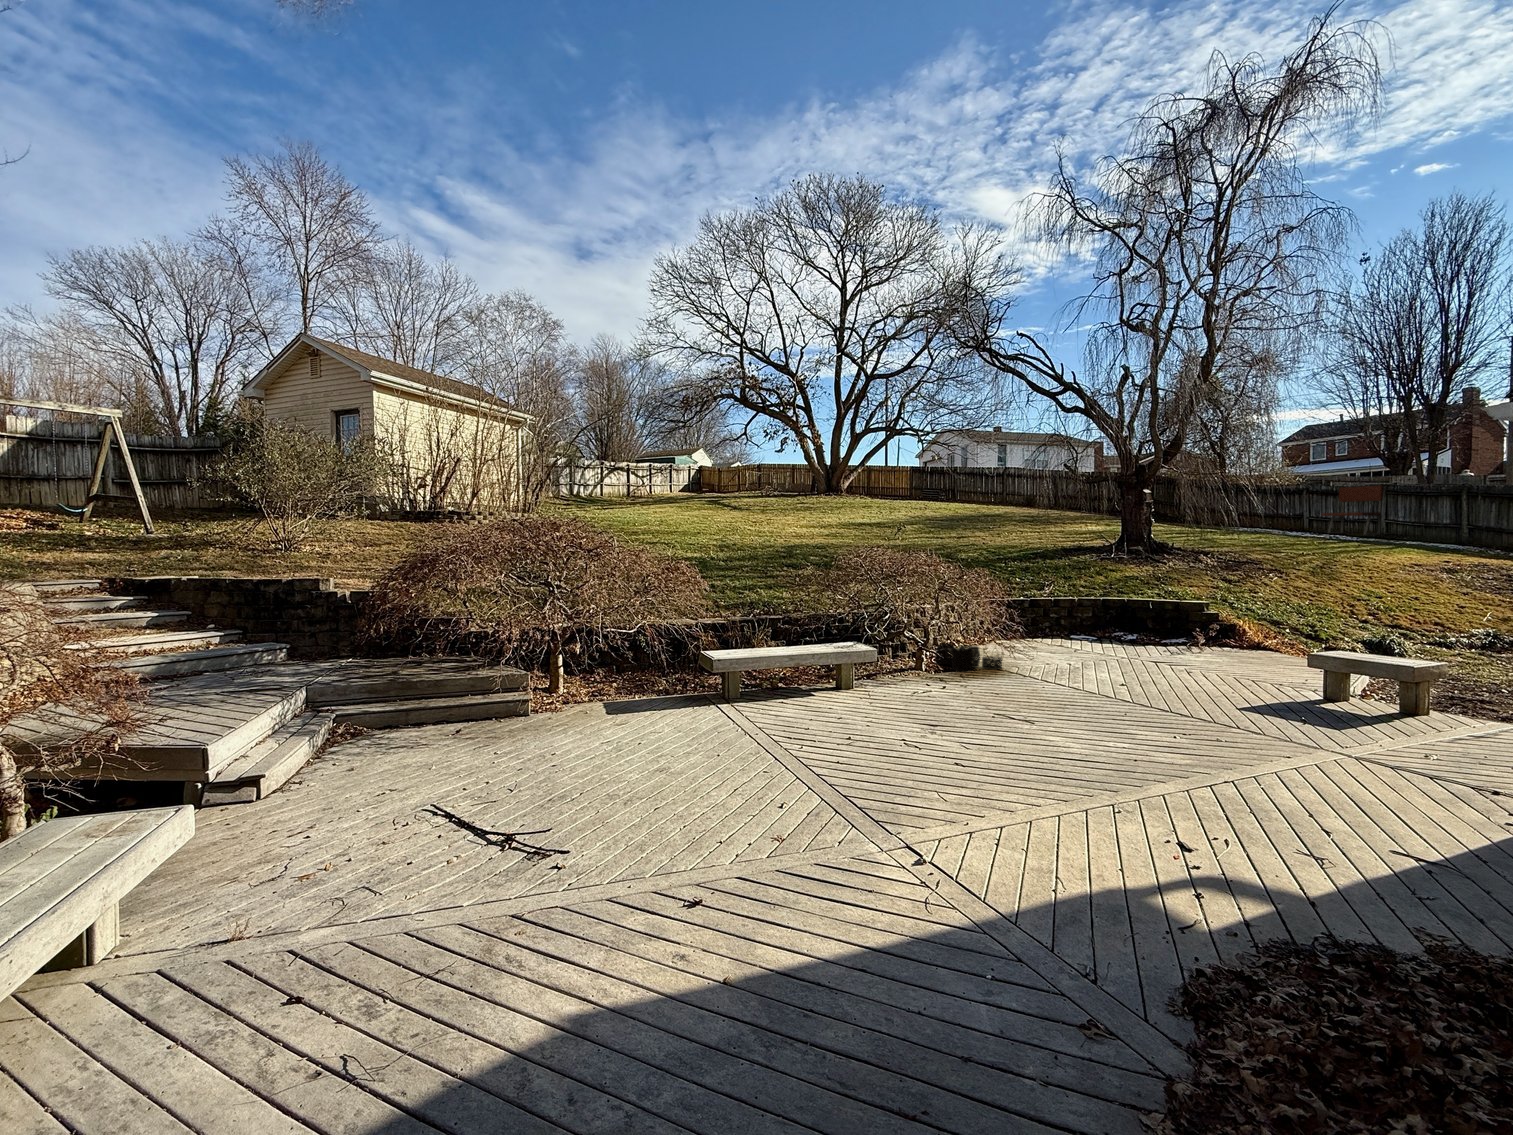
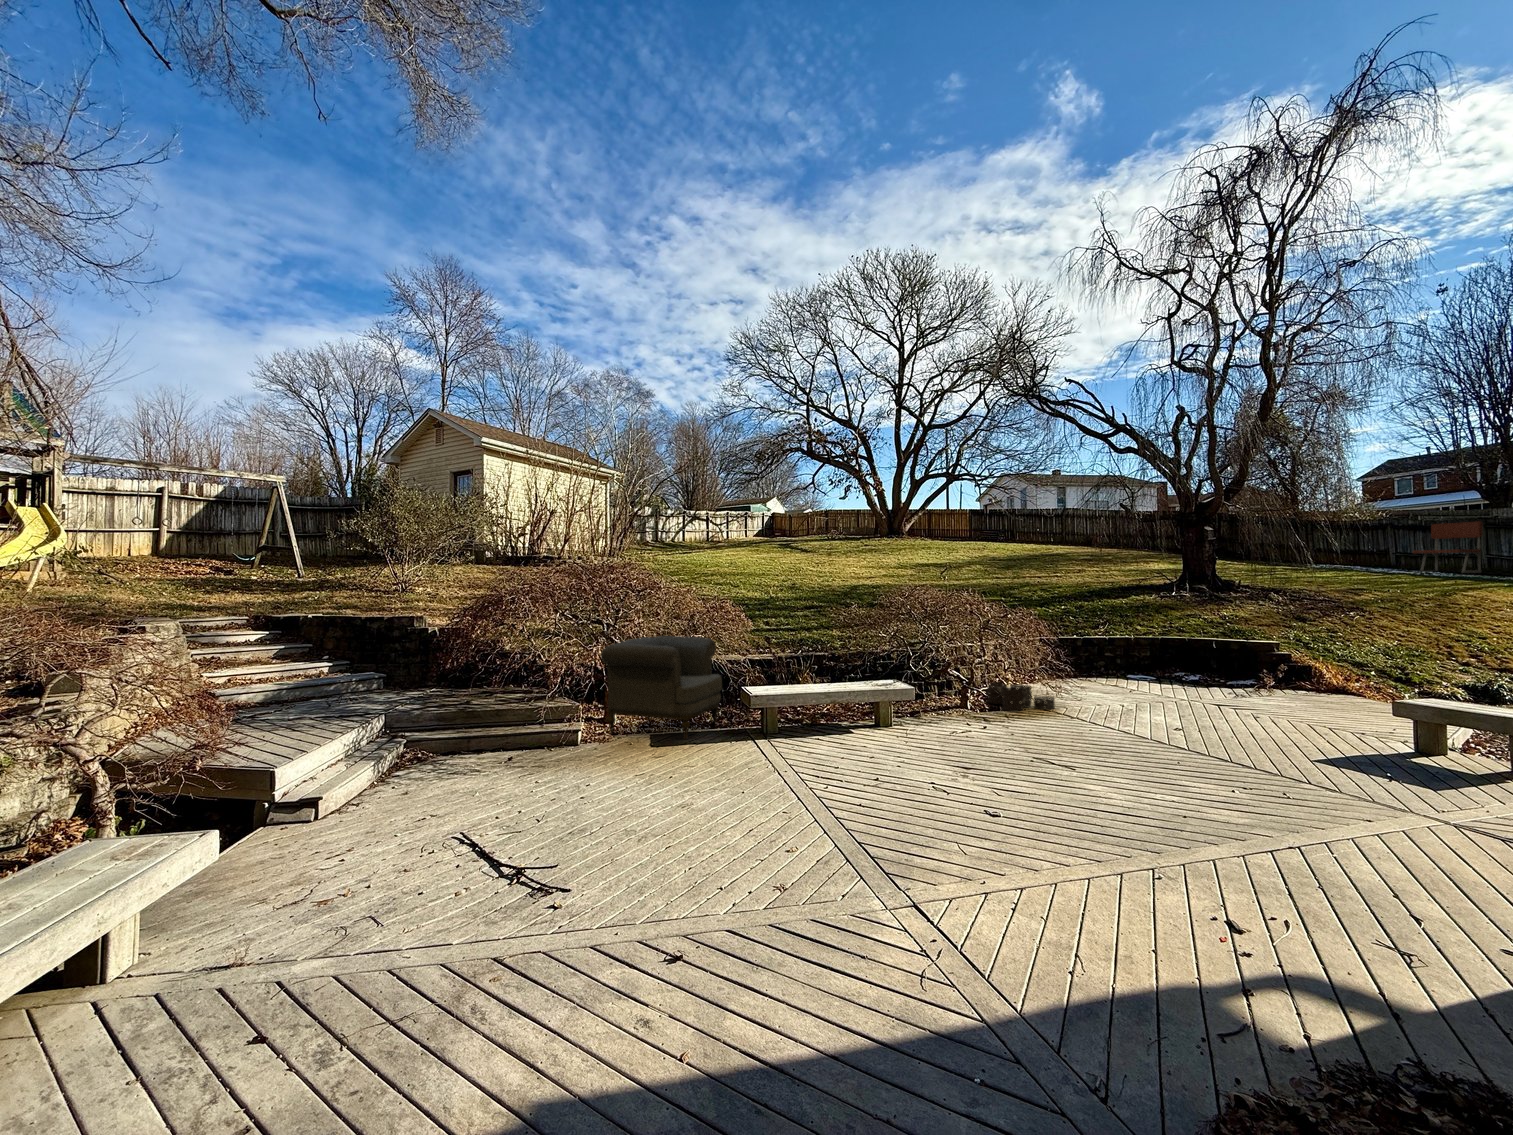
armchair: none [543,599,672,707] -> present [600,636,722,740]

